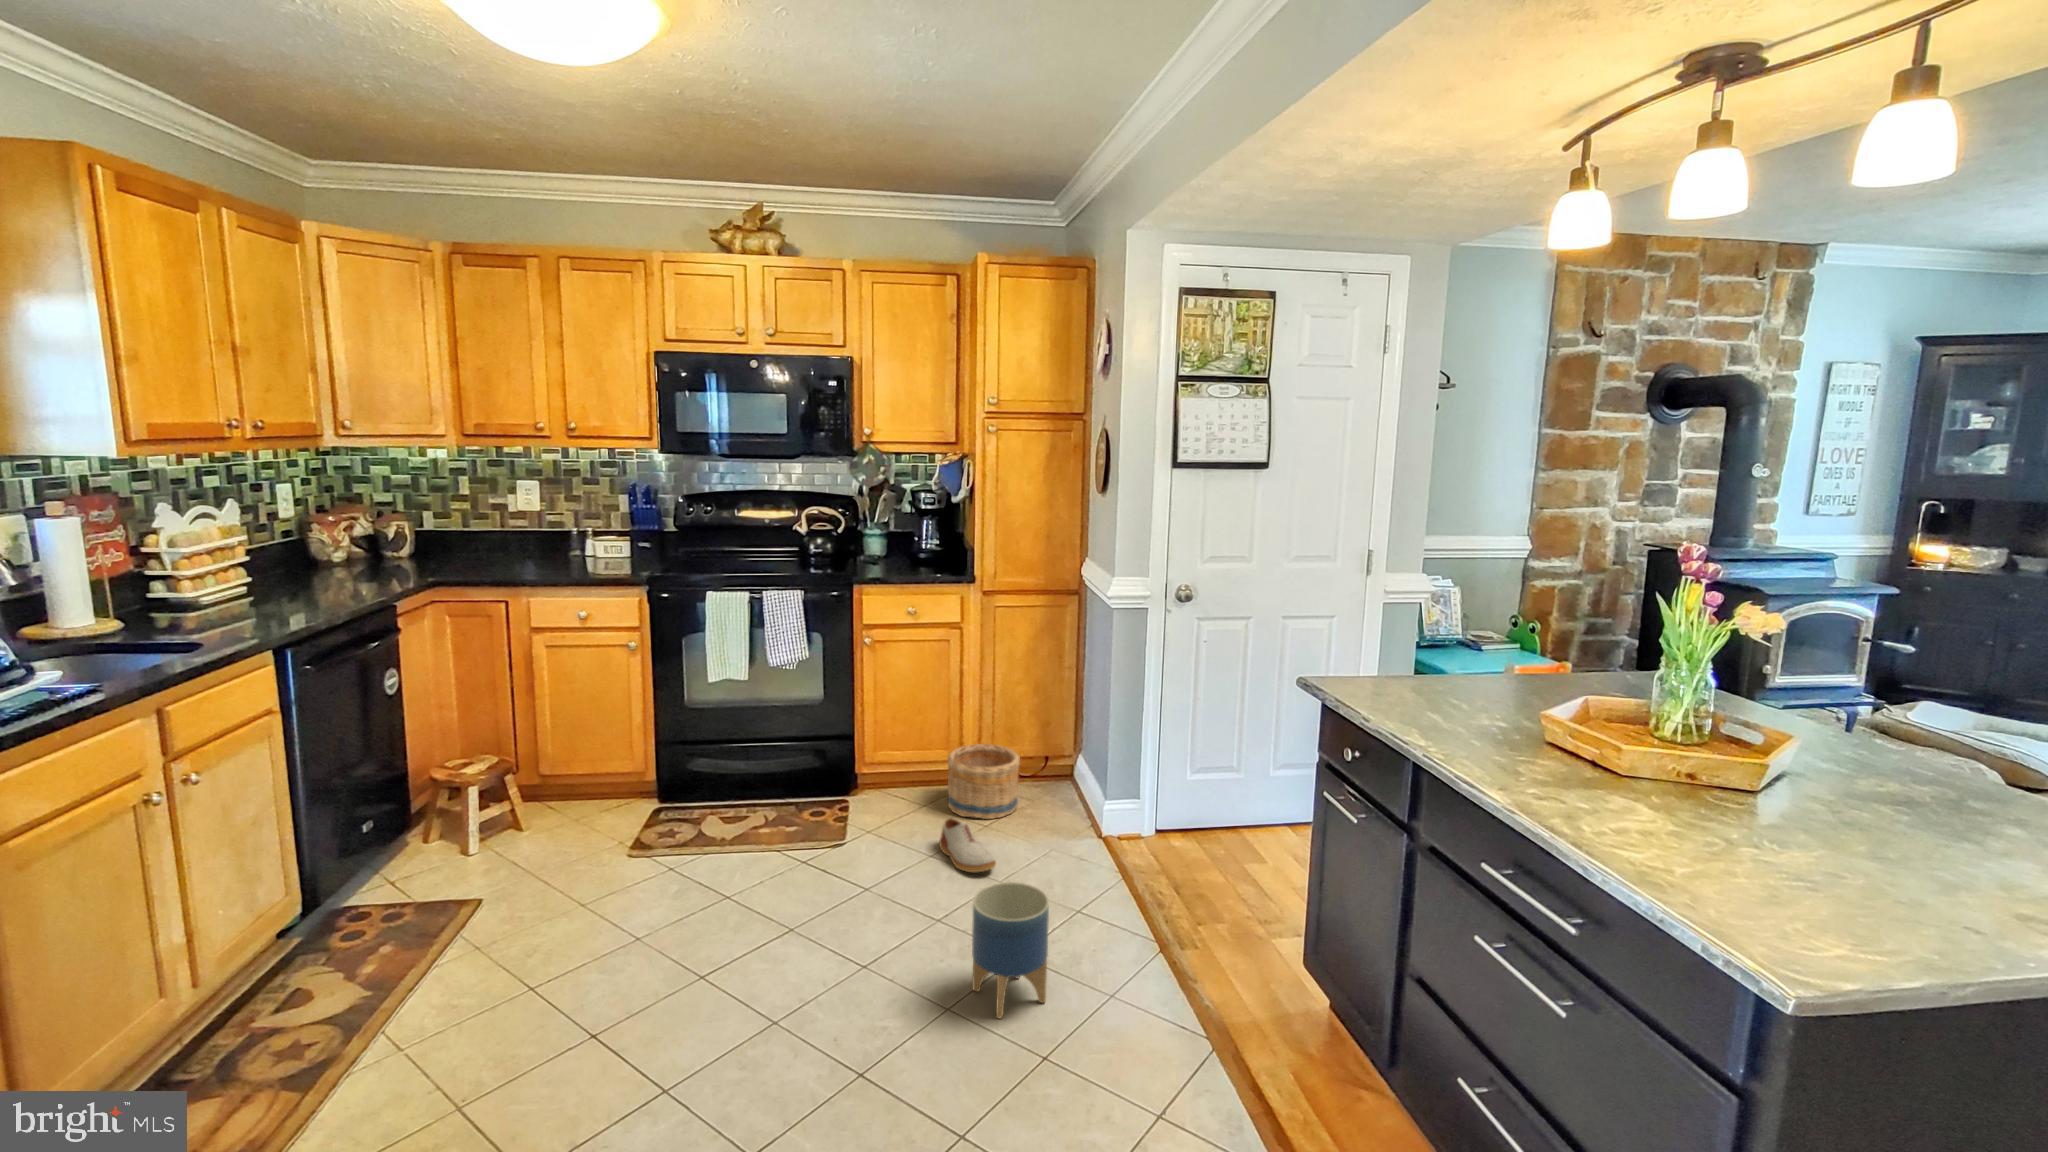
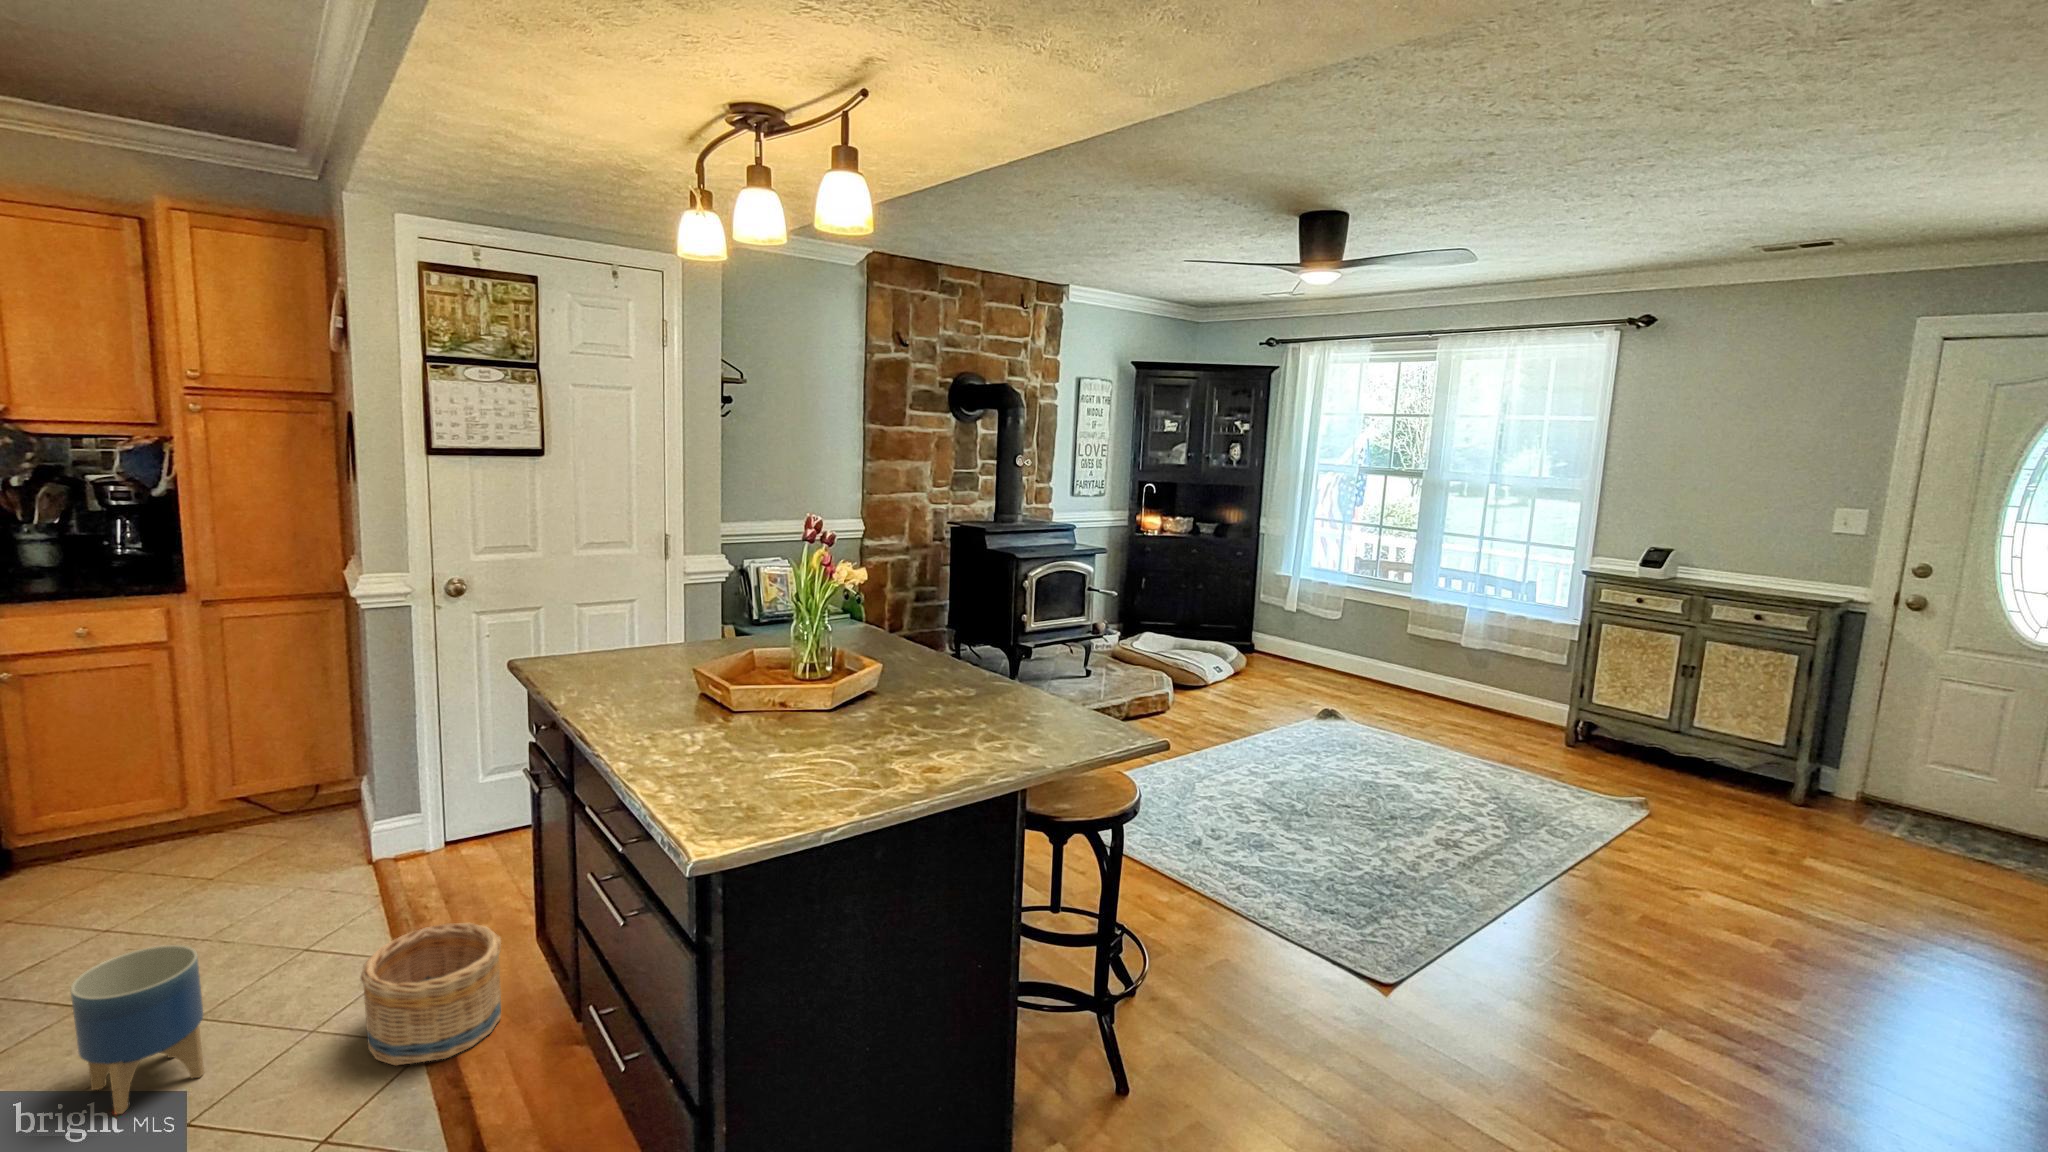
basket: present [947,744,1020,819] -> present [360,923,501,1065]
shoe: present [939,818,996,872] -> none [122,882,201,943]

